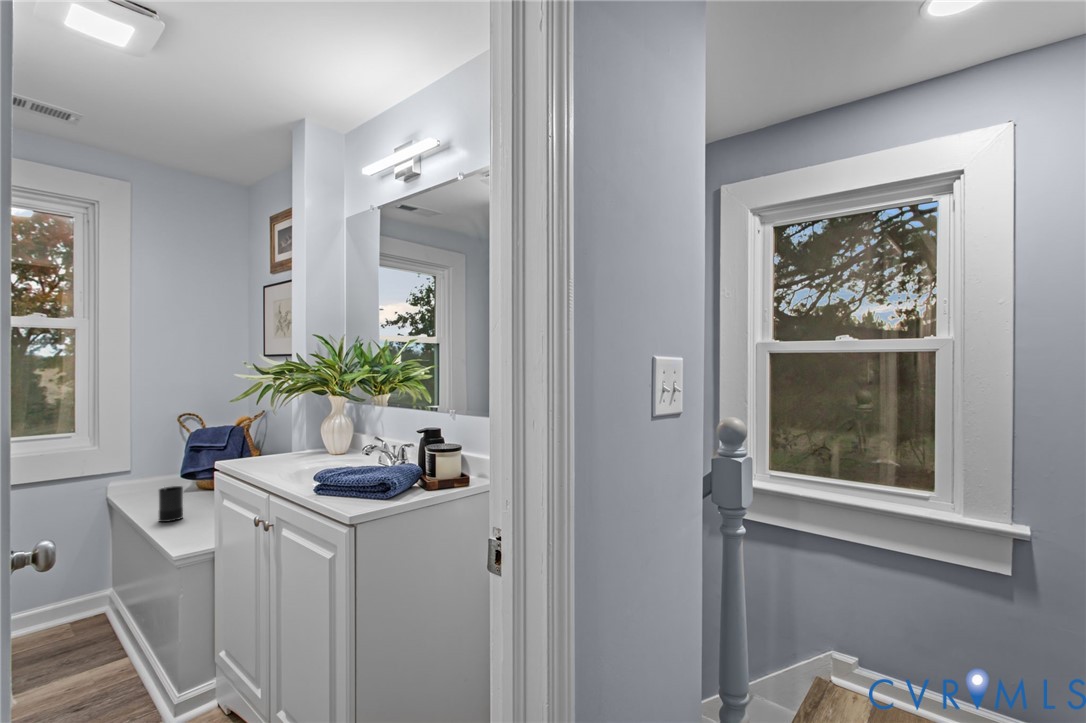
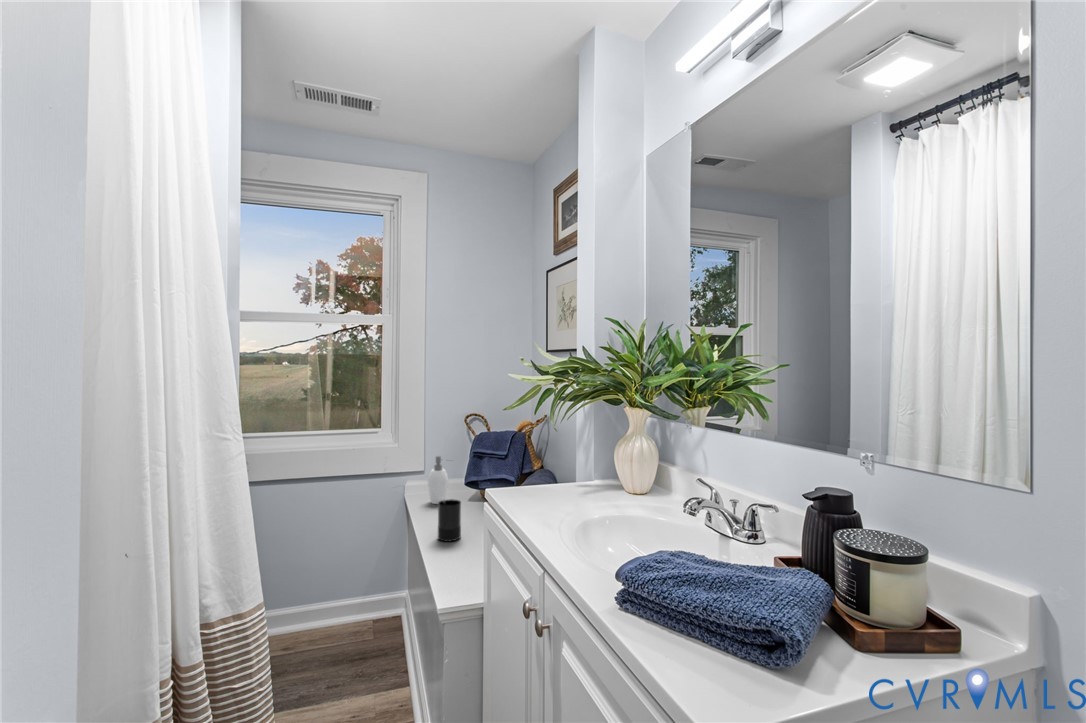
soap dispenser: none [137,454,167,500] -> present [428,456,448,504]

